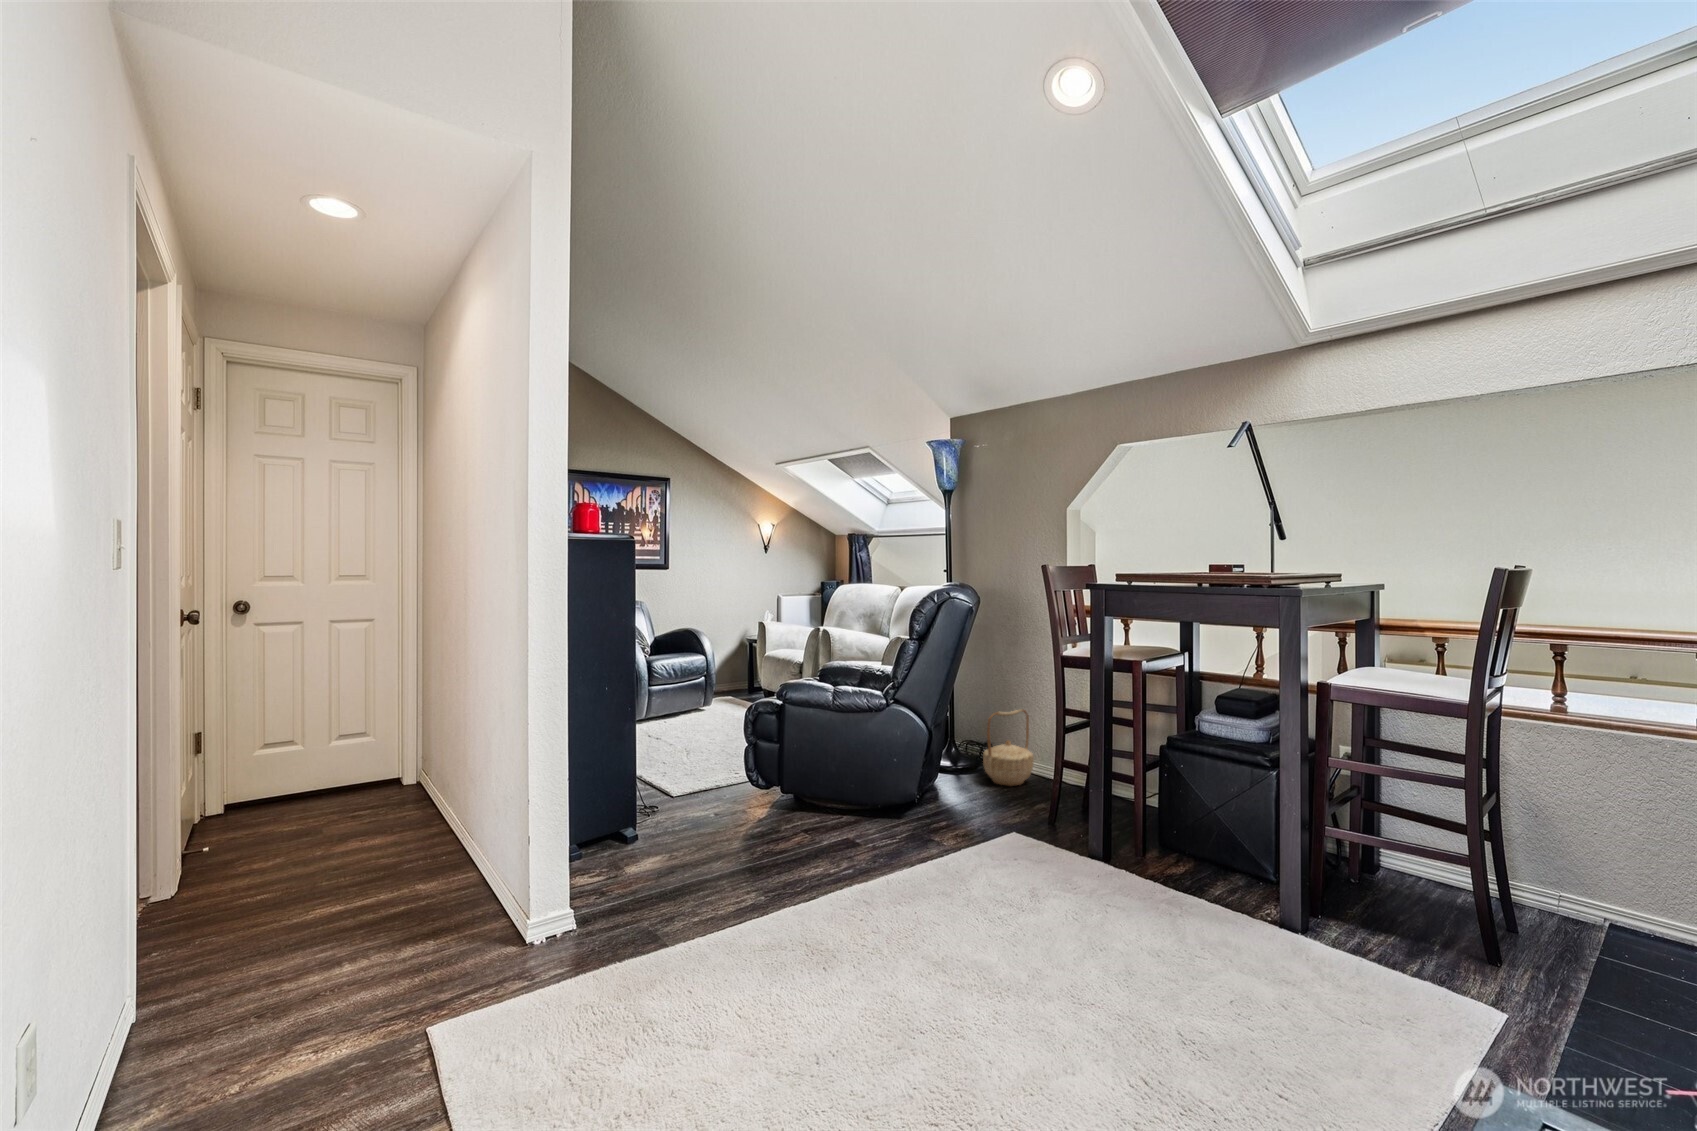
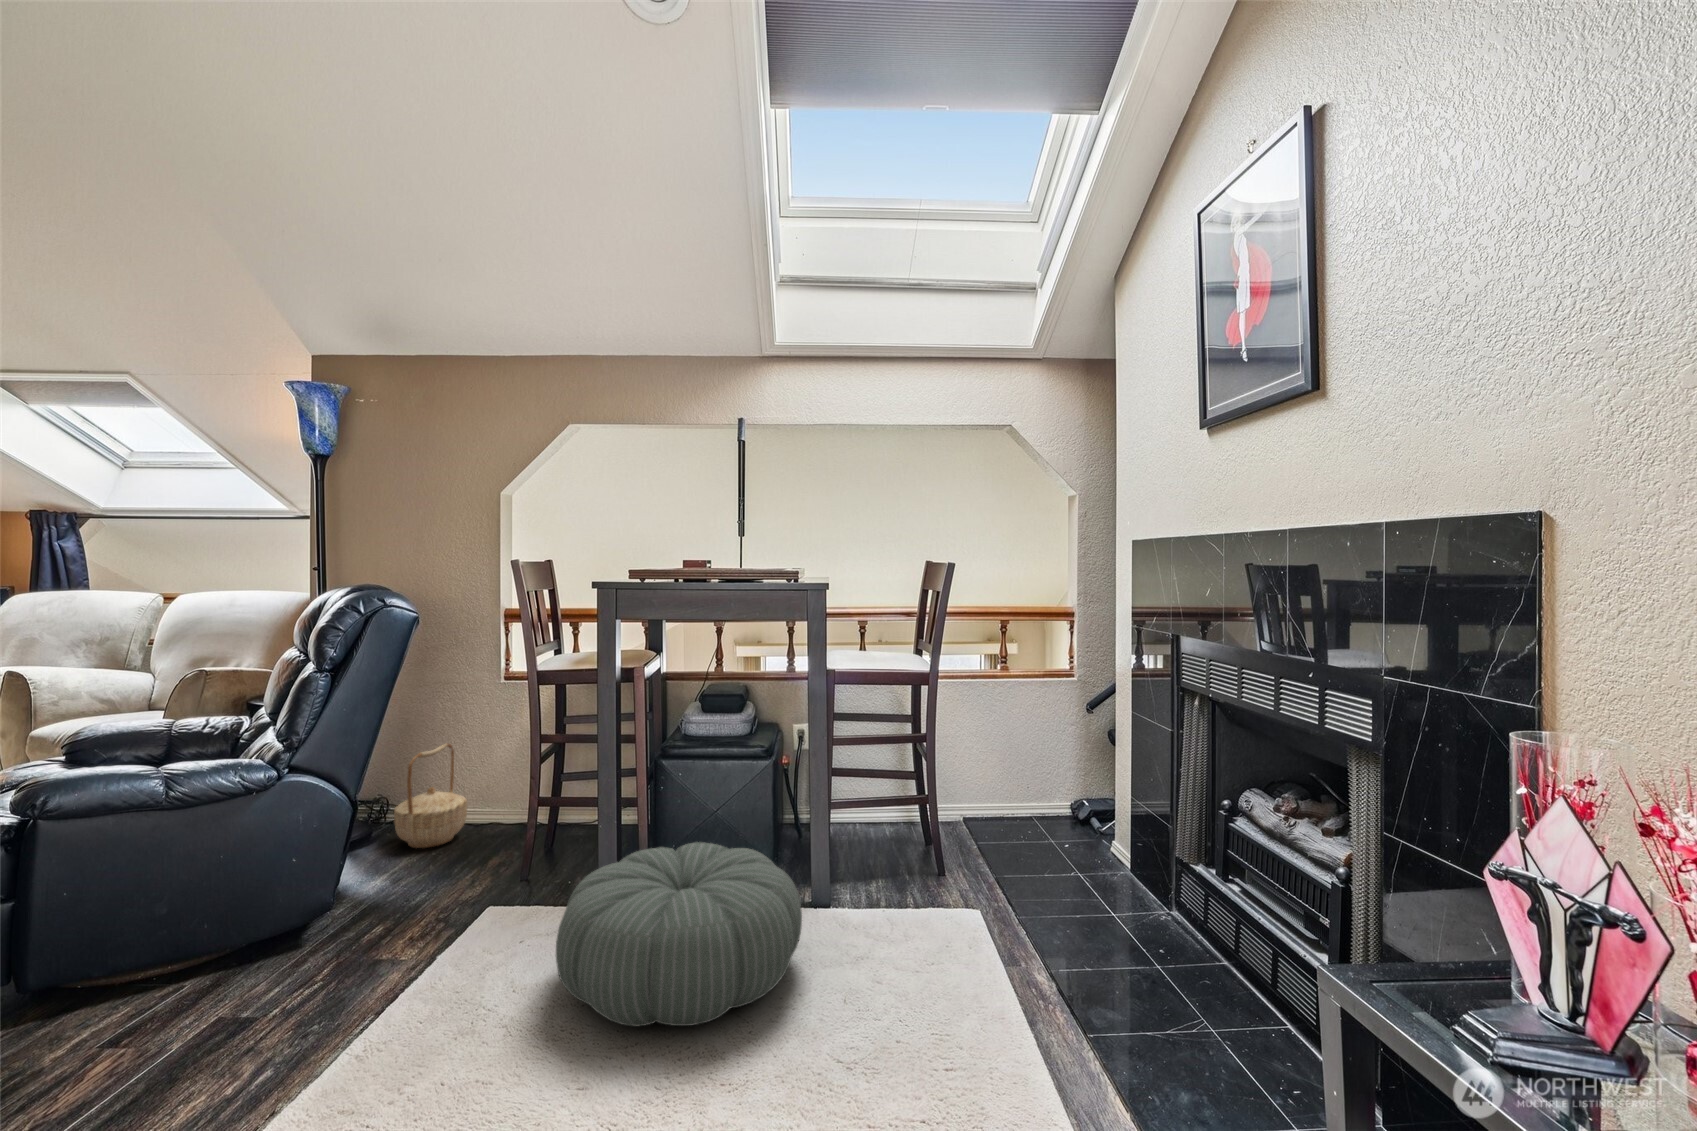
pouf: none [1000,811,1212,953] -> present [556,842,802,1026]

